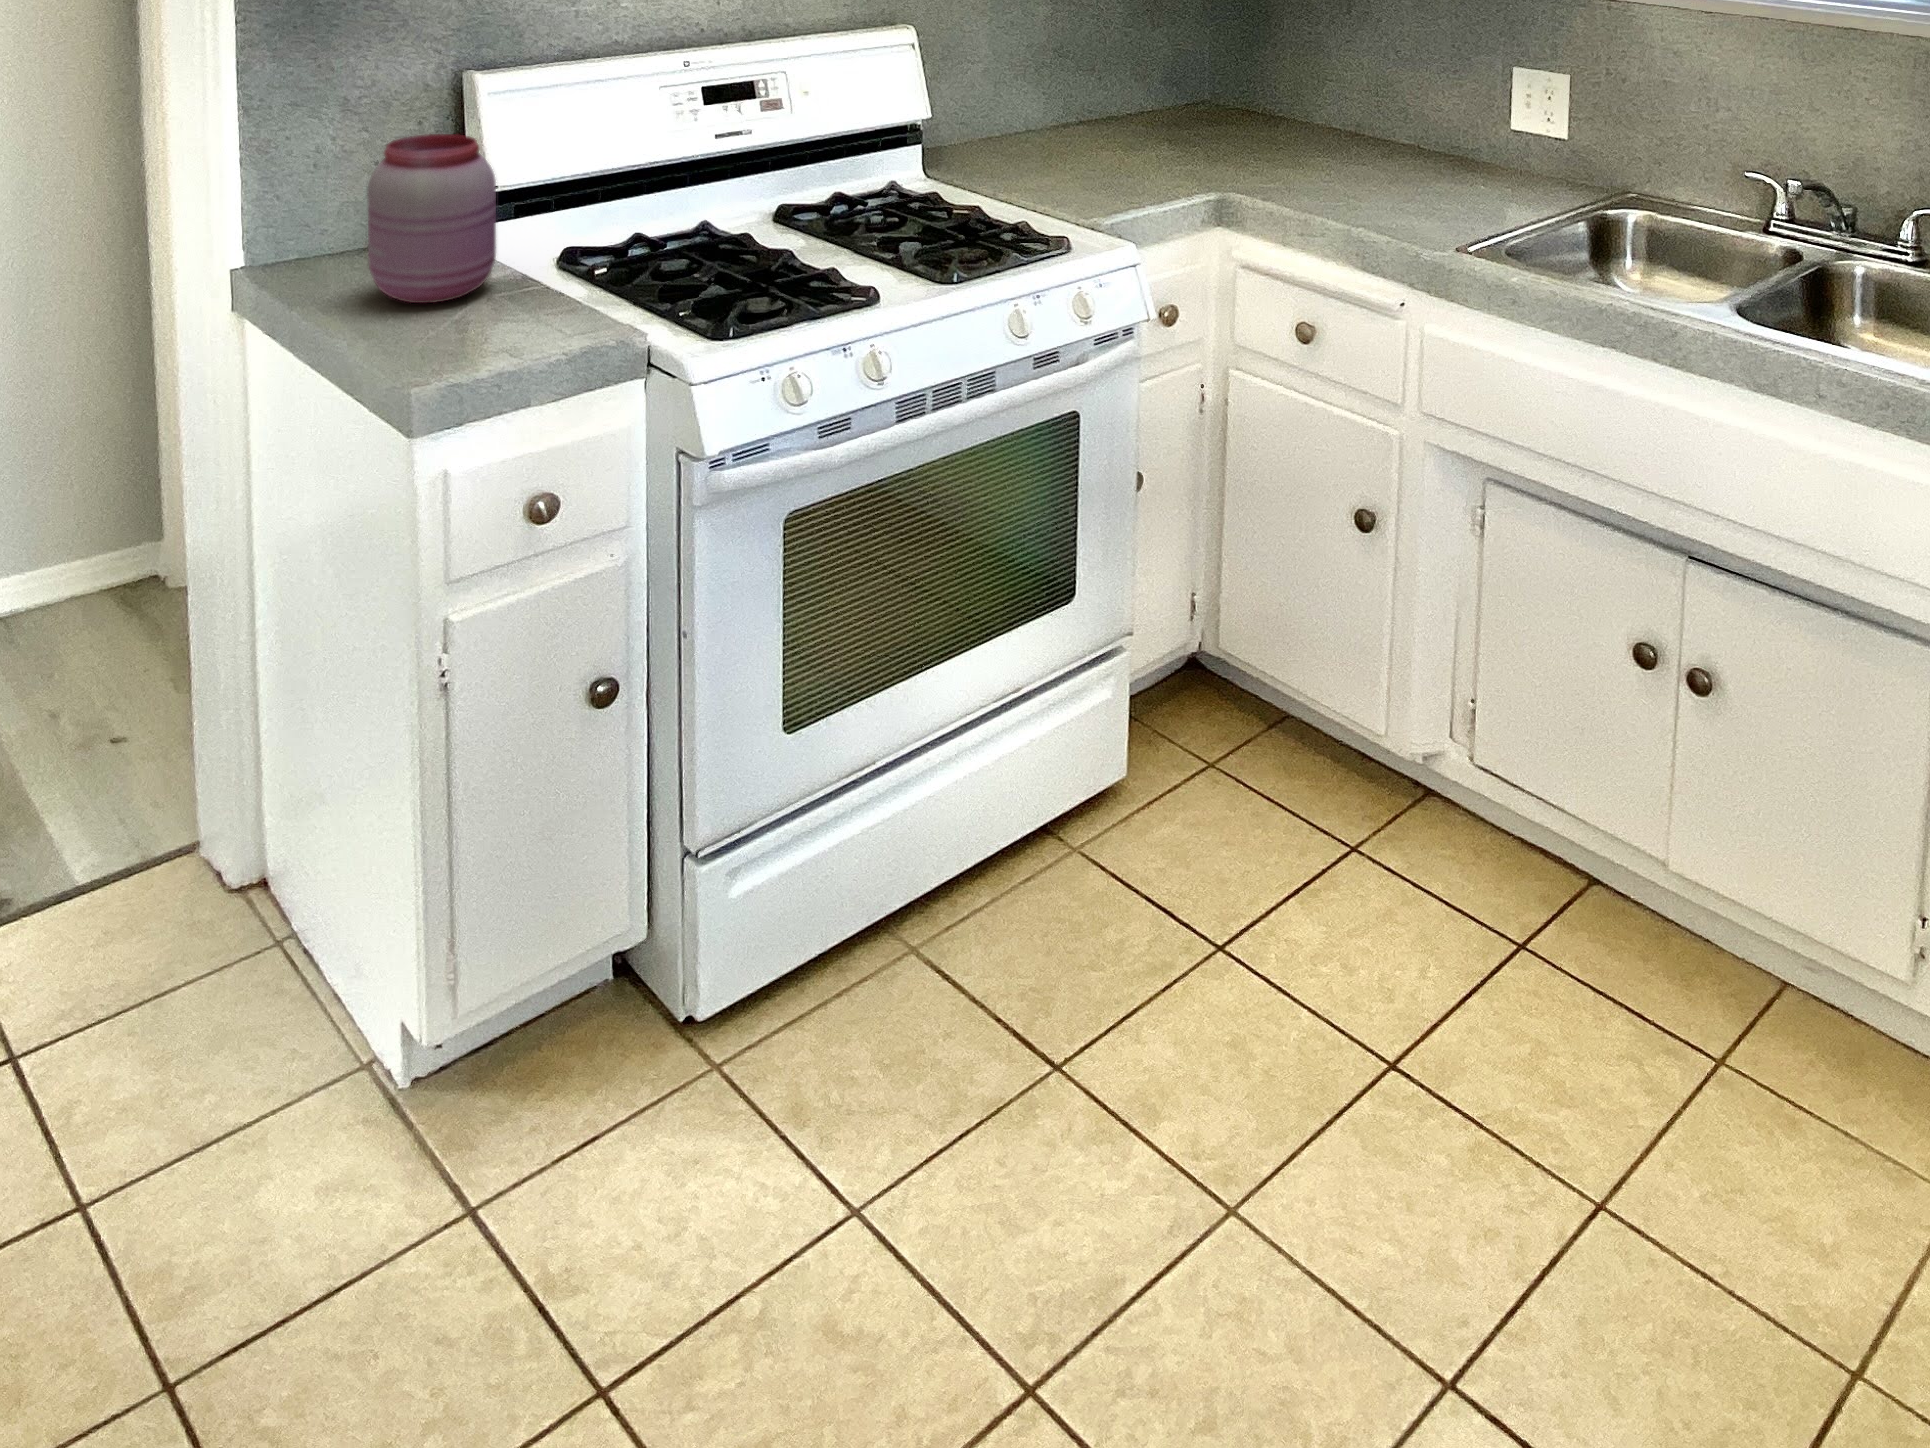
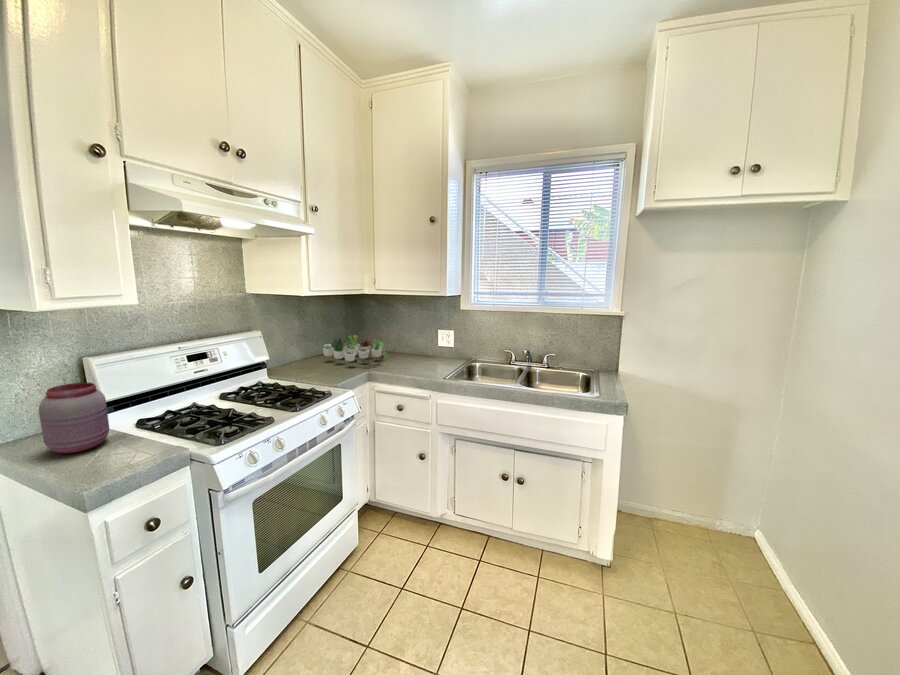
succulent plant: none [1109,57,1324,165] -> present [323,335,388,362]

